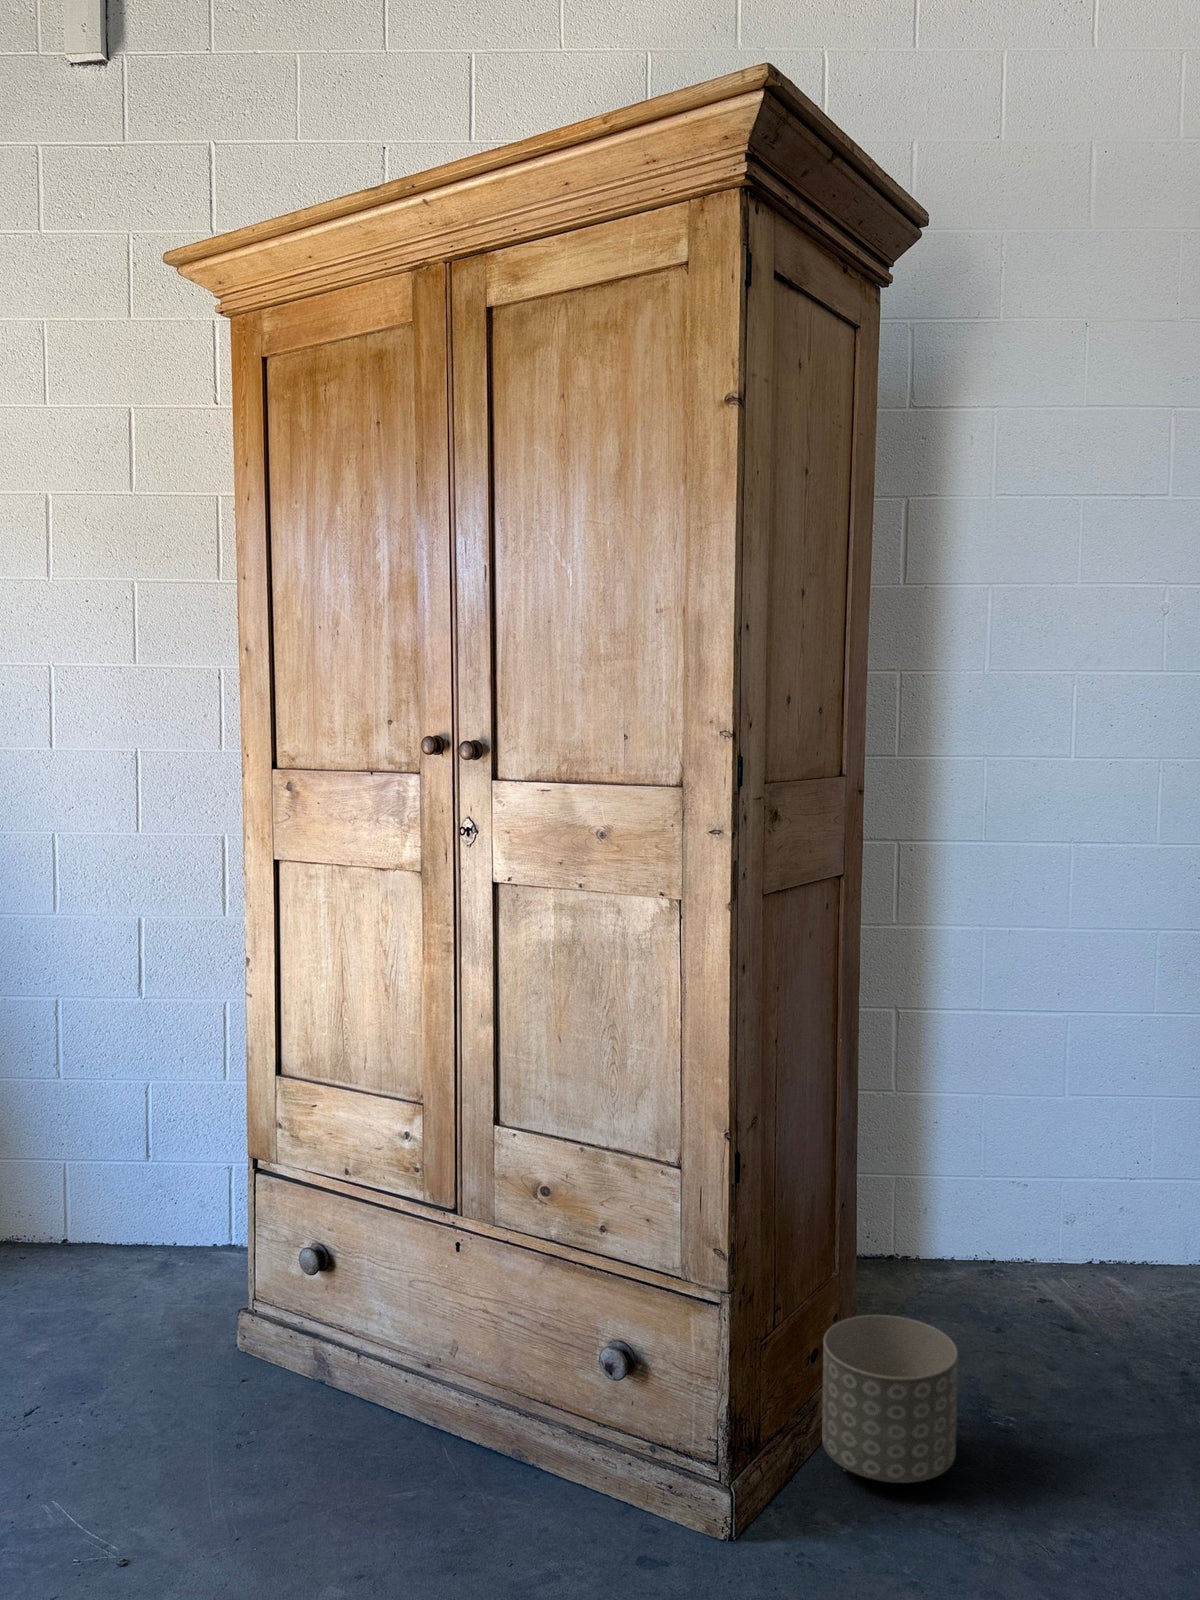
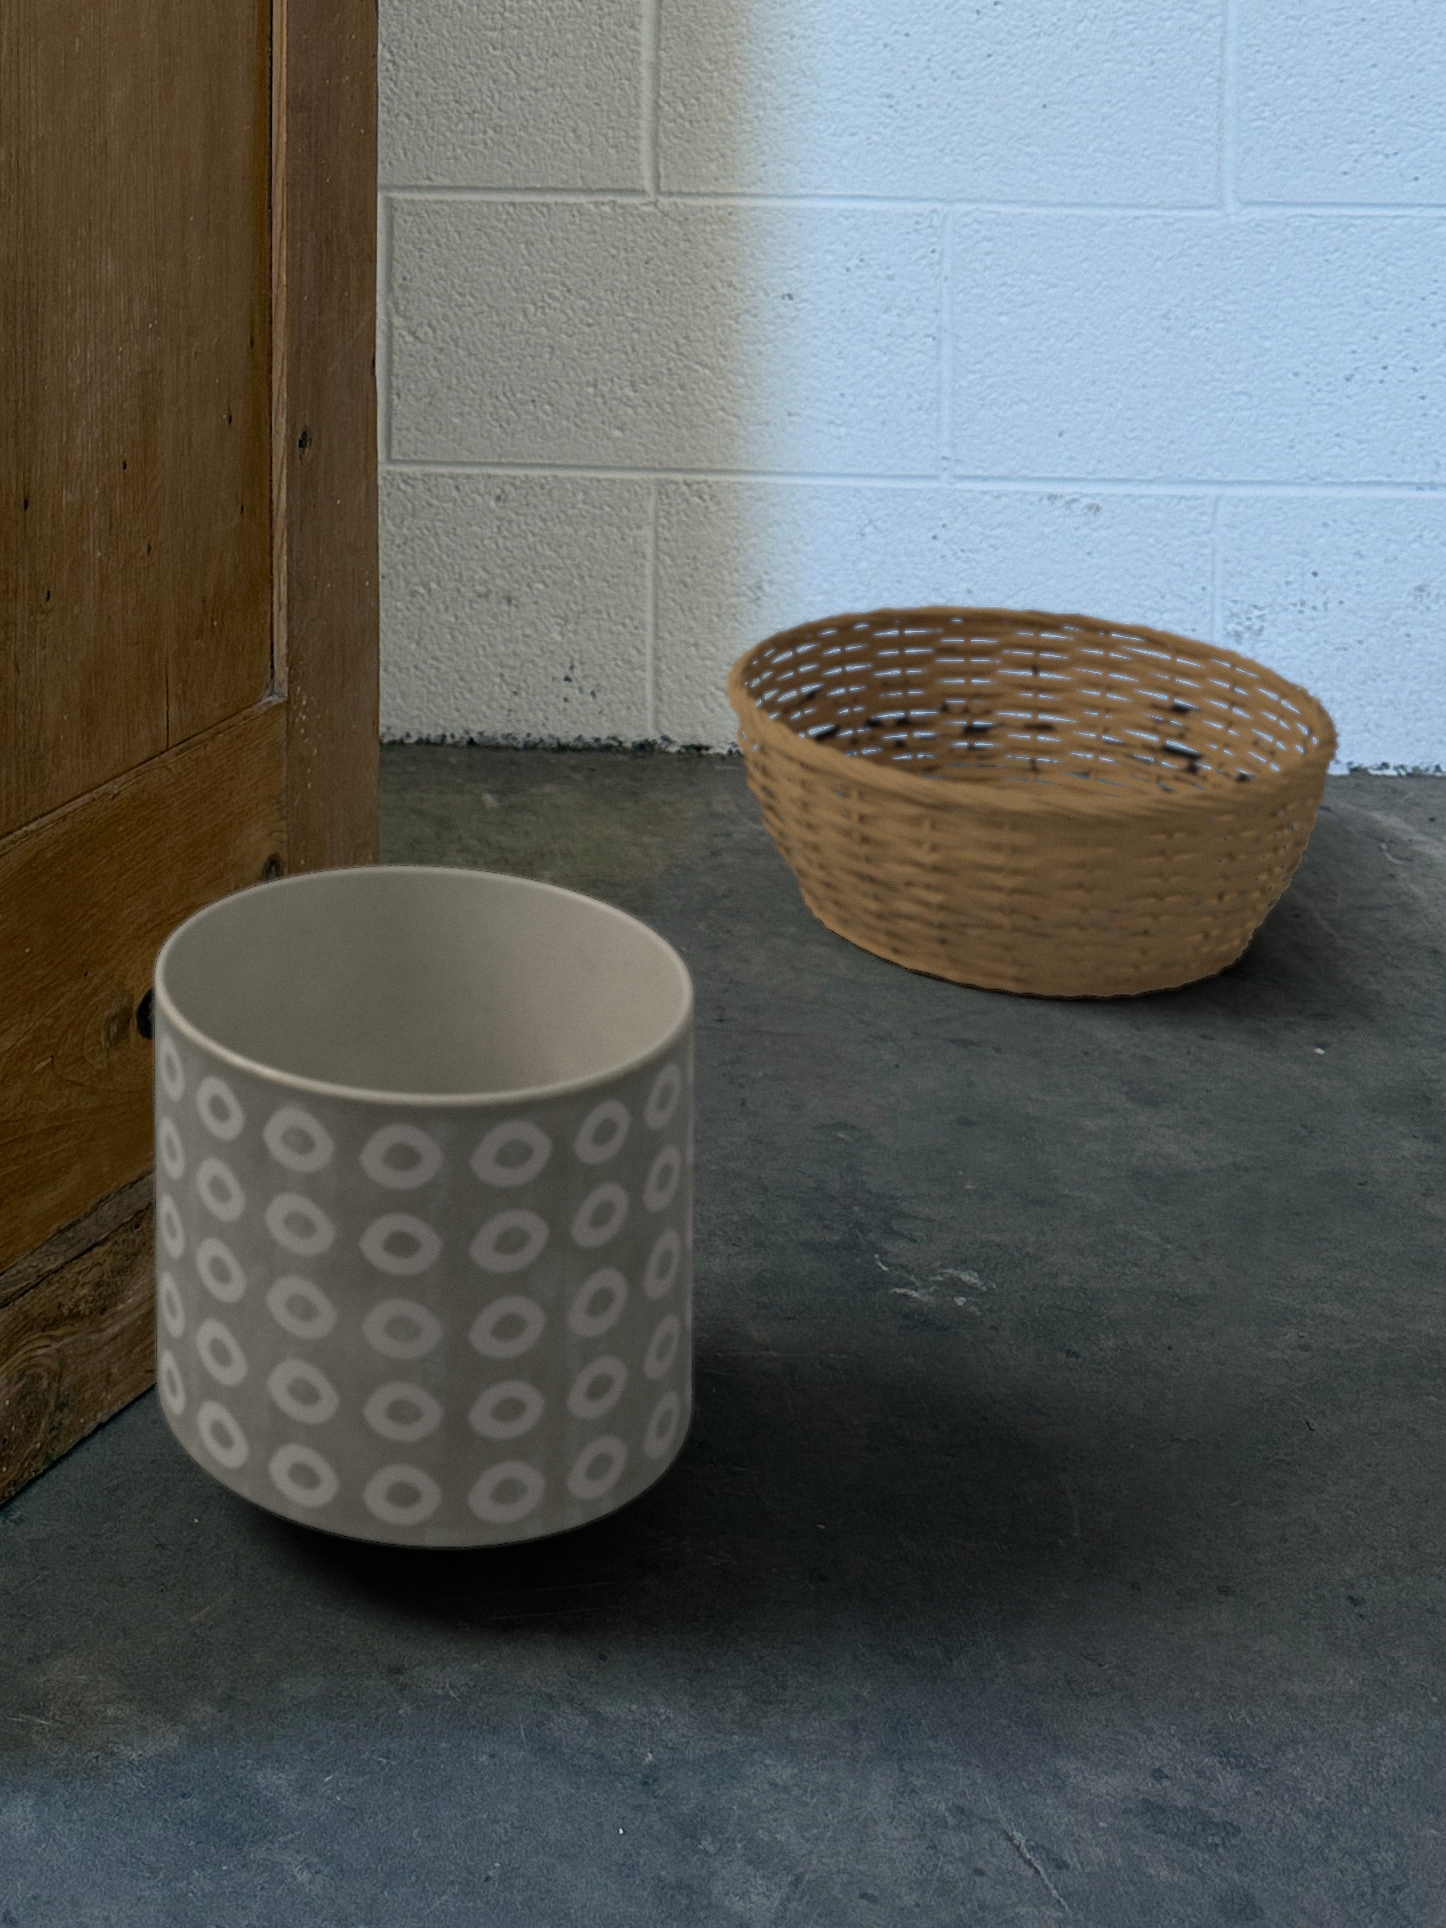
basket: none [925,1215,1101,1335] -> present [726,605,1339,997]

